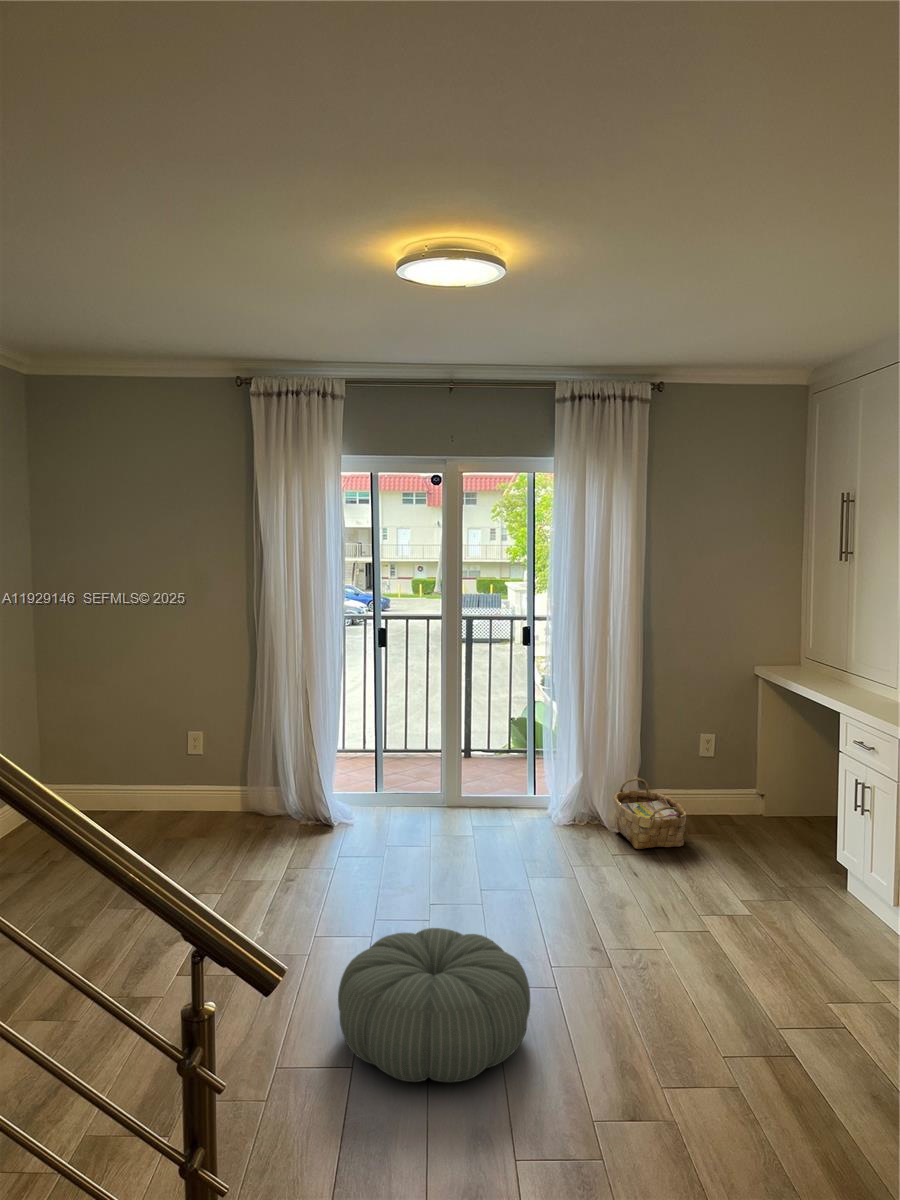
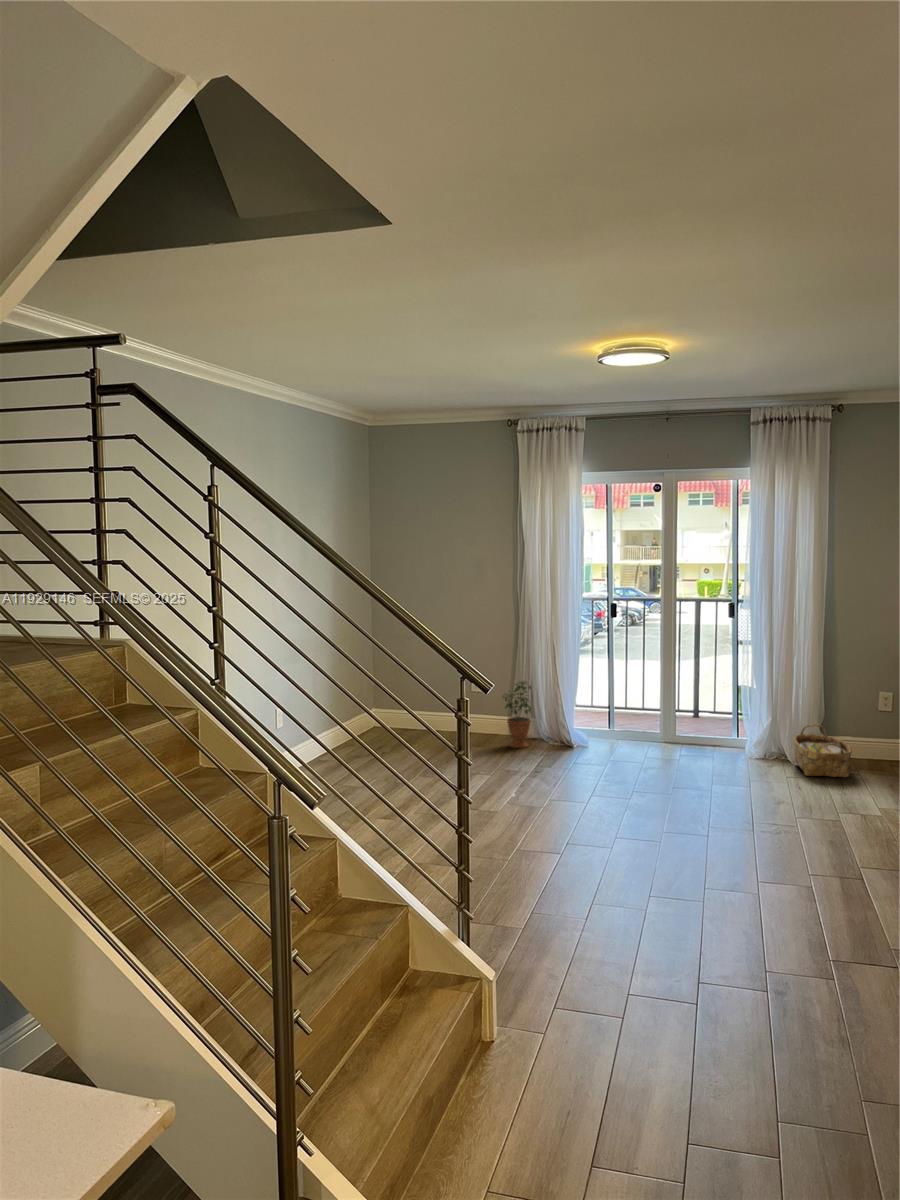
potted plant: none [232,736,275,835] -> present [503,682,531,748]
pouf: present [338,928,530,1082] -> none [551,784,672,860]

